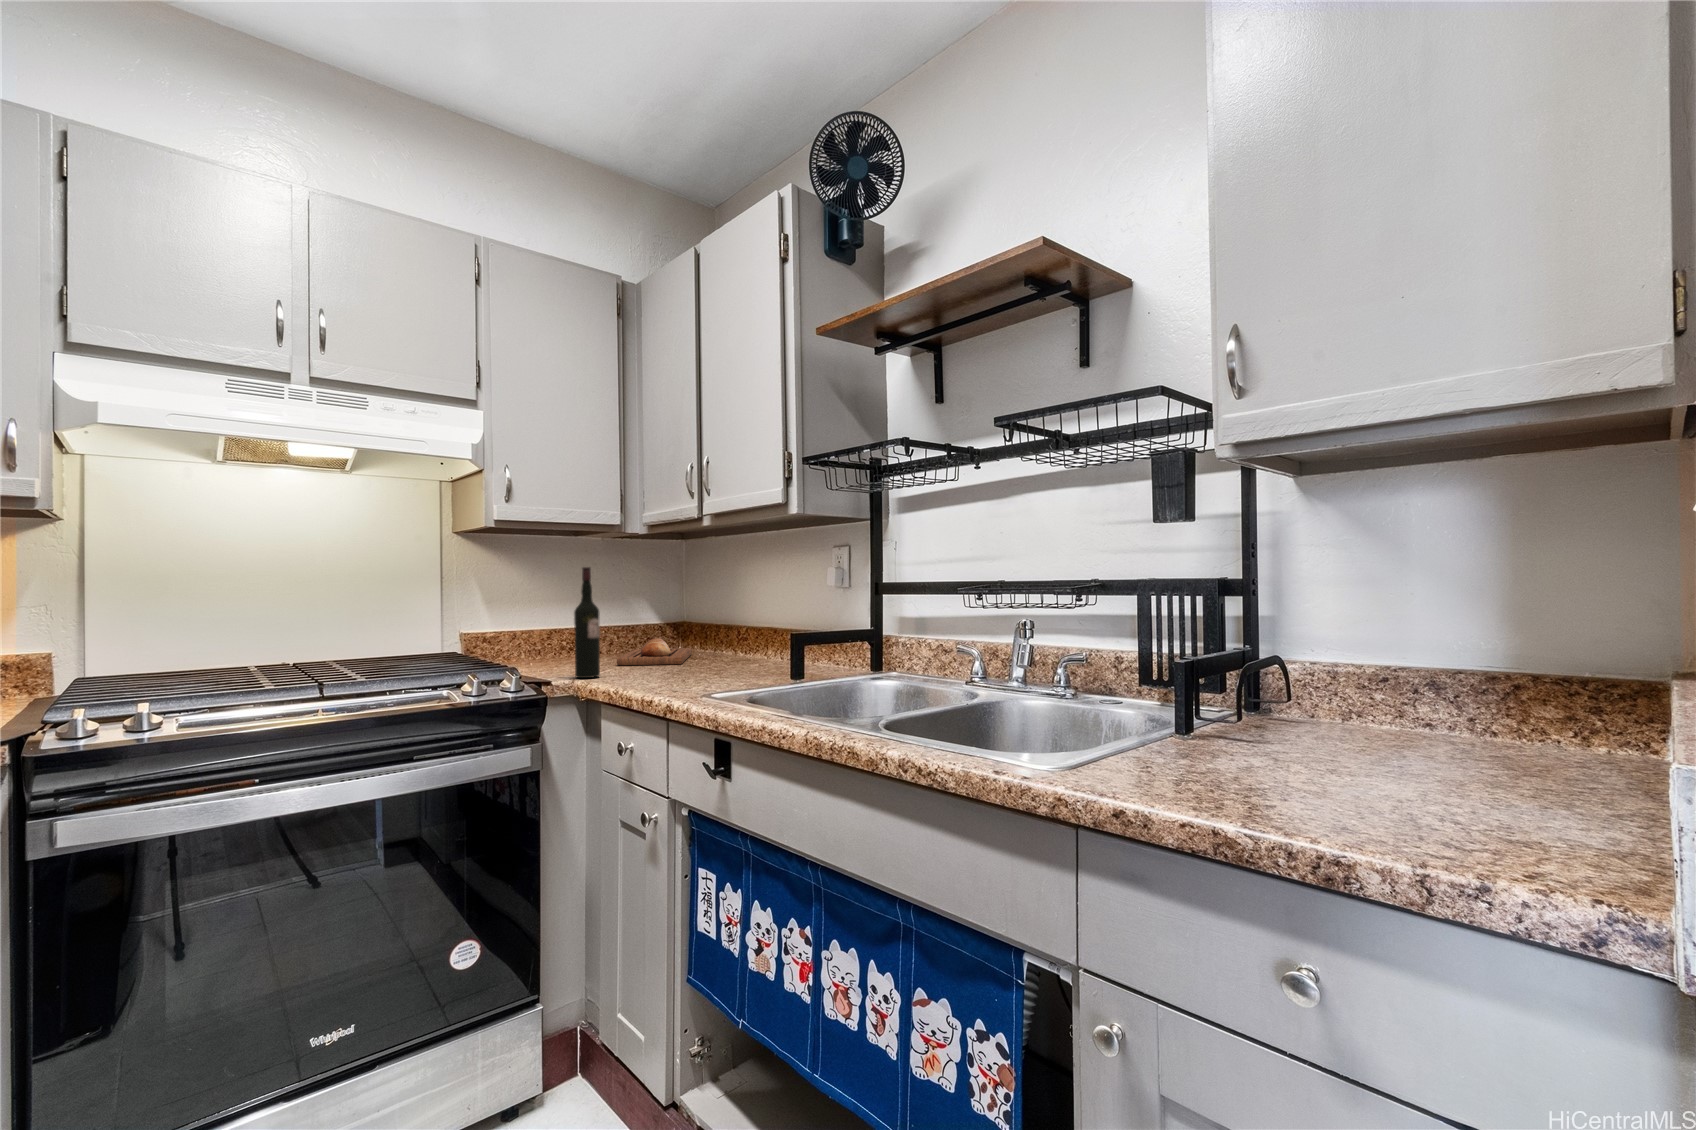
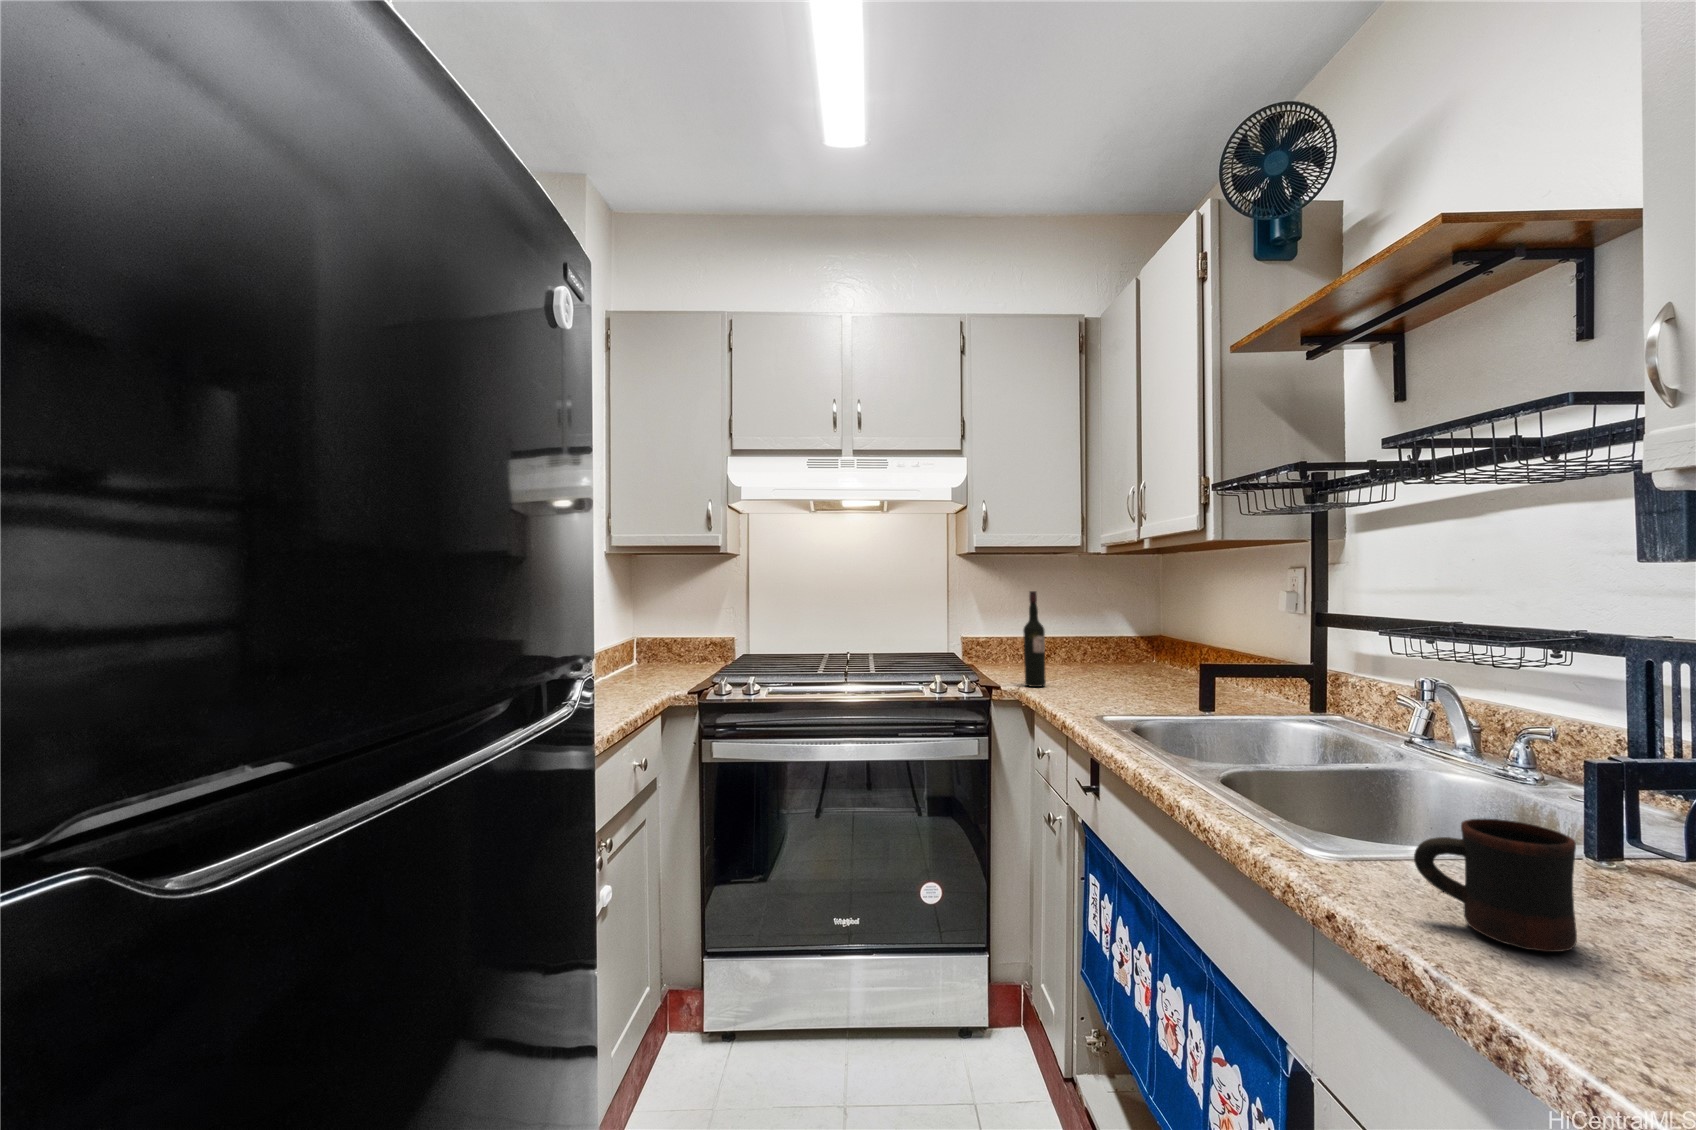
bread loaf: present [617,638,692,665] -> none [1076,652,1161,680]
mug: none [1172,703,1275,799] -> present [1414,819,1577,952]

